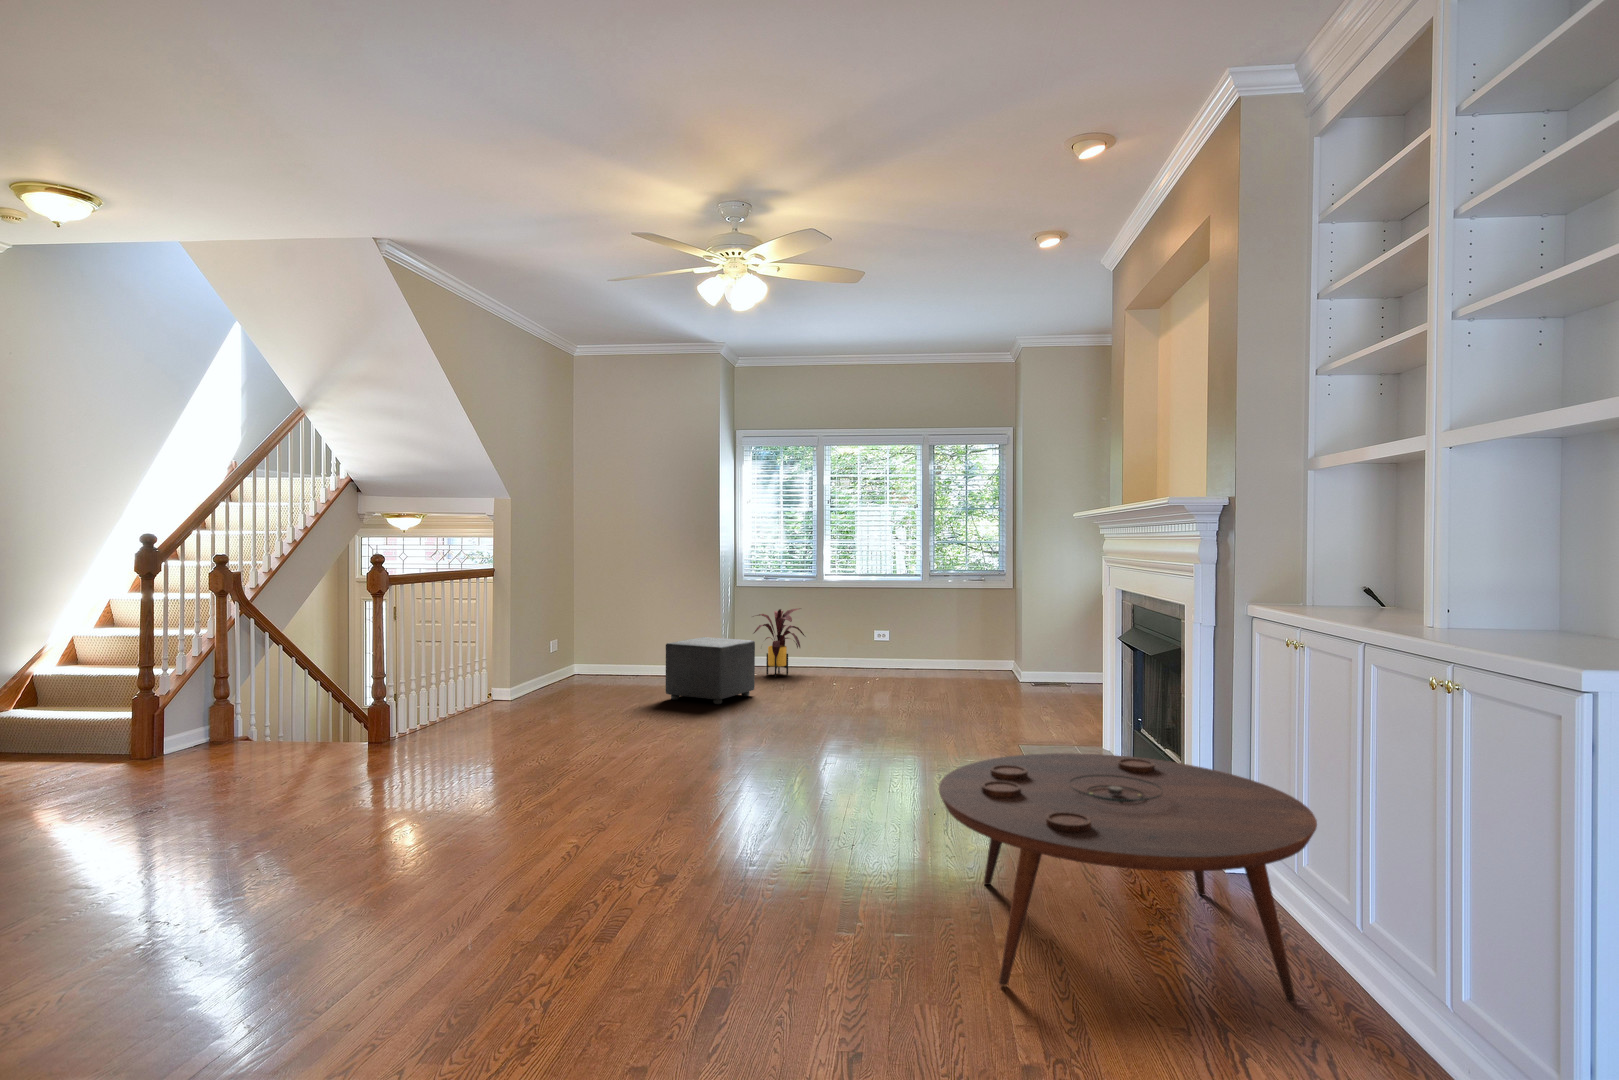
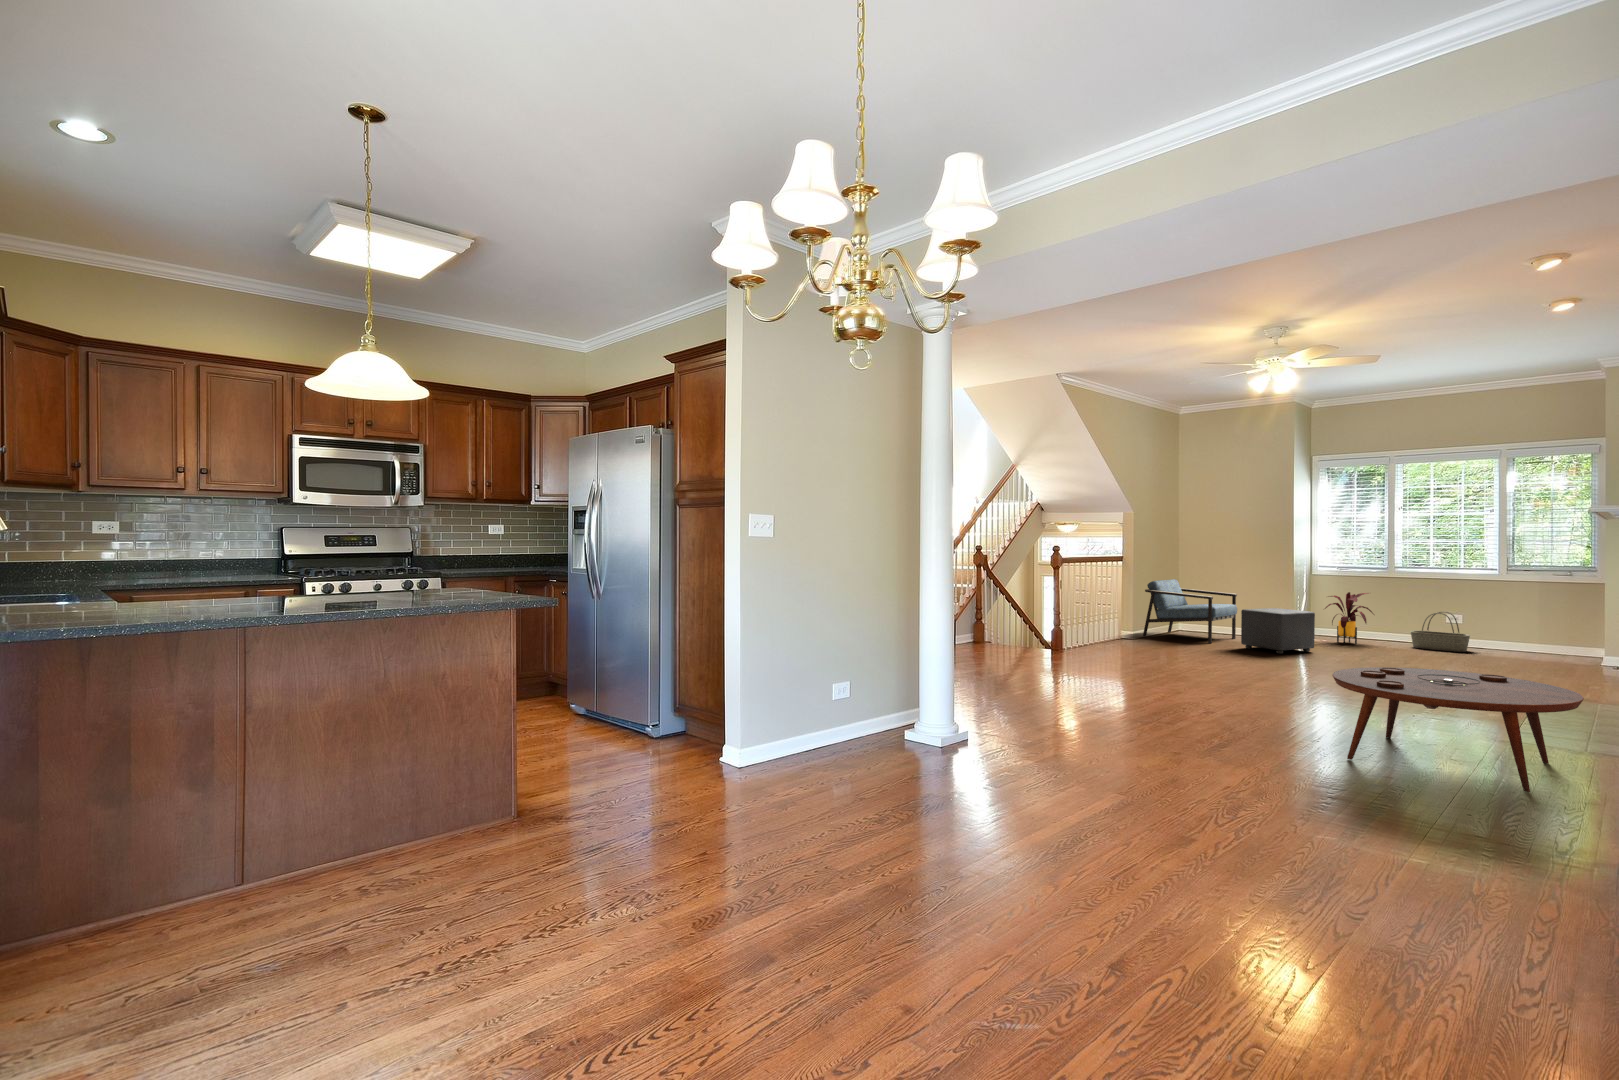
armchair: none [523,601,652,695] -> present [1143,579,1237,643]
basket: none [842,627,900,675] -> present [1410,611,1470,652]

